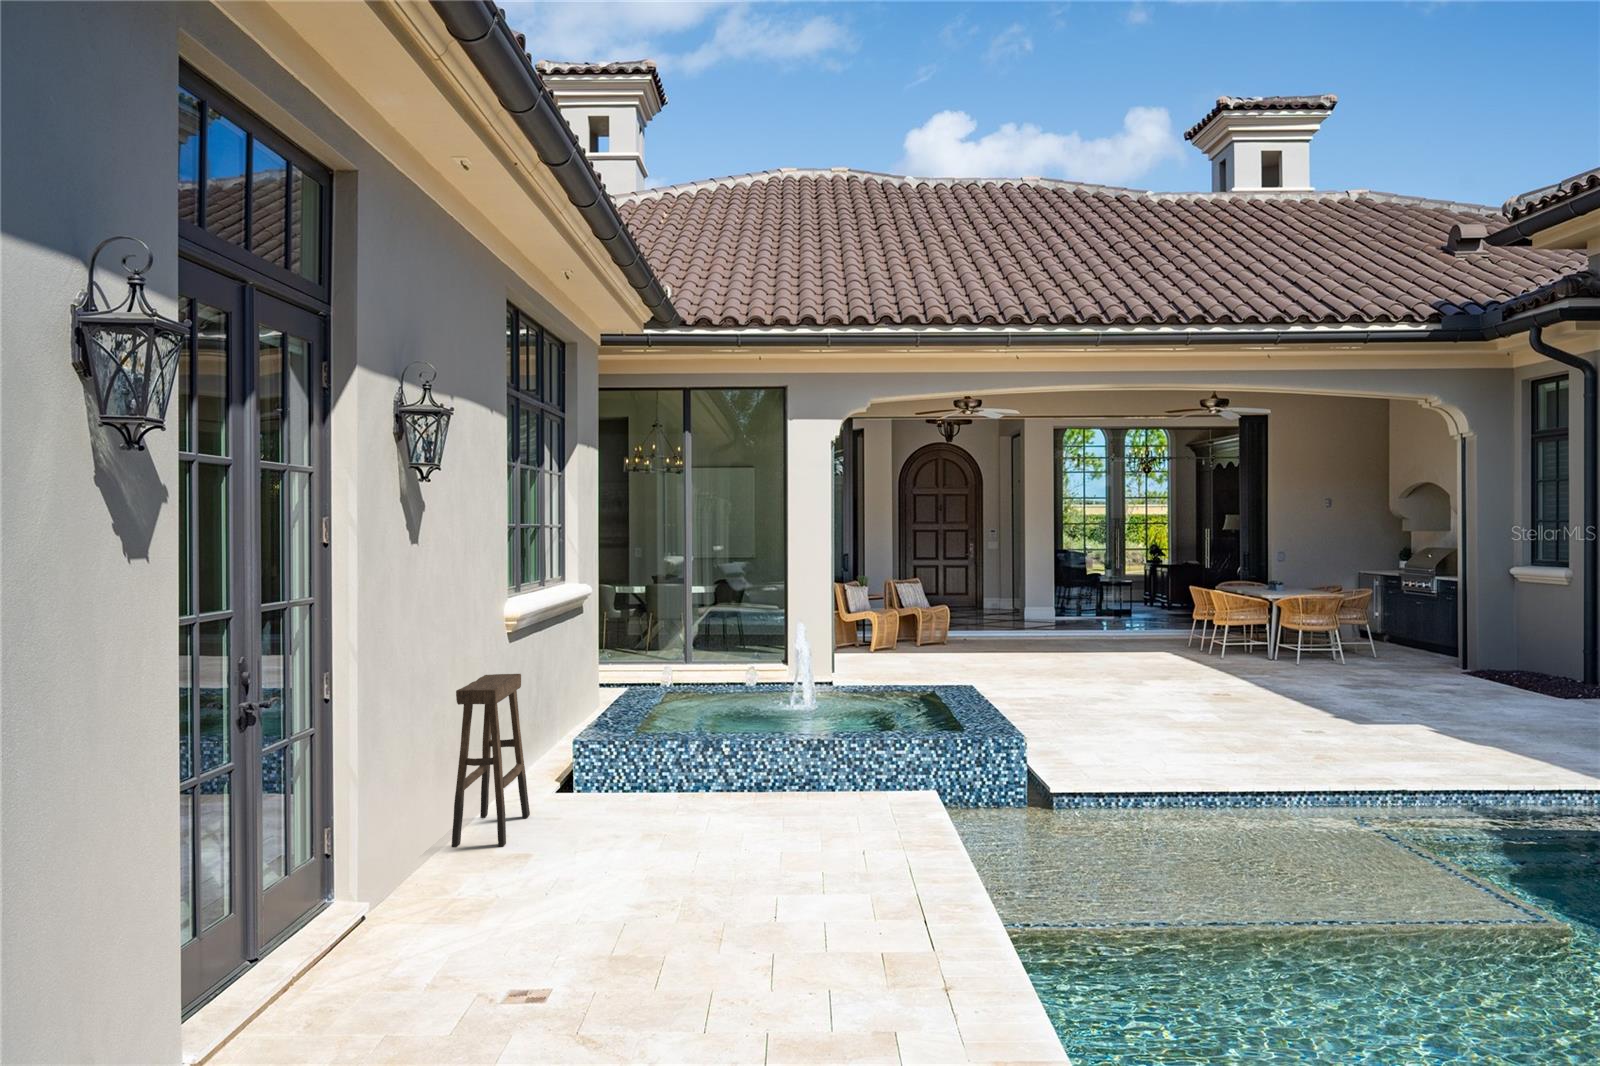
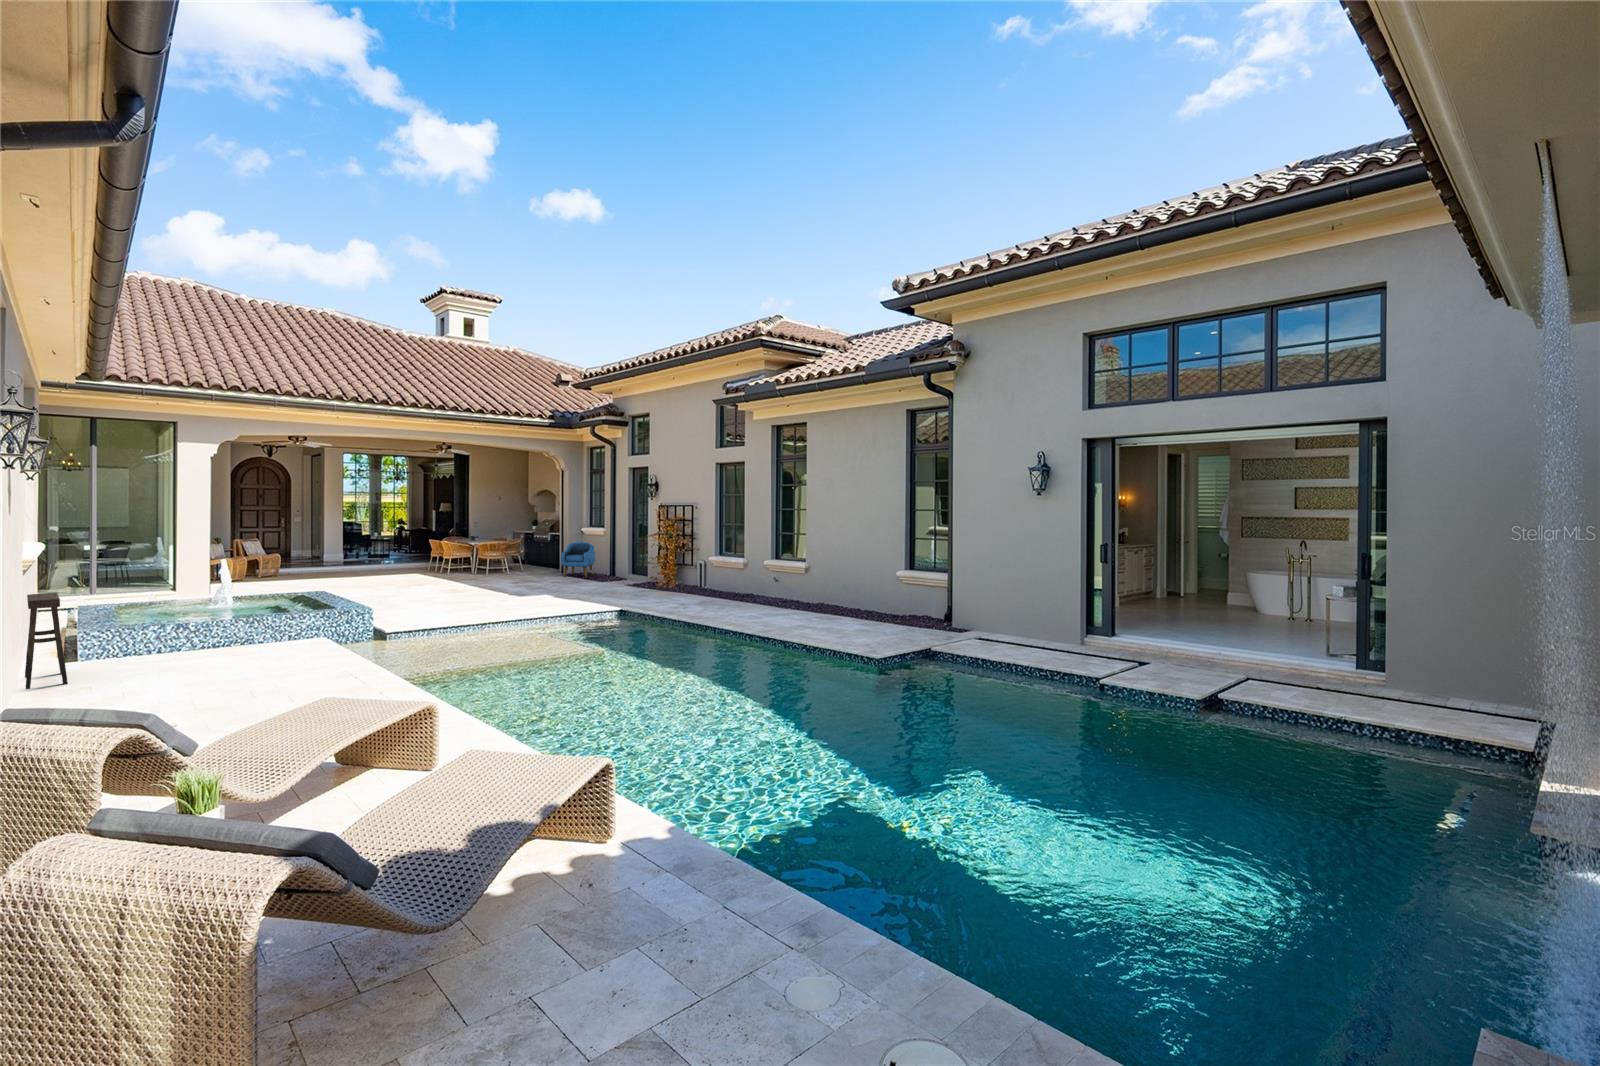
armchair: none [1462,598,1554,683] -> present [561,542,595,577]

